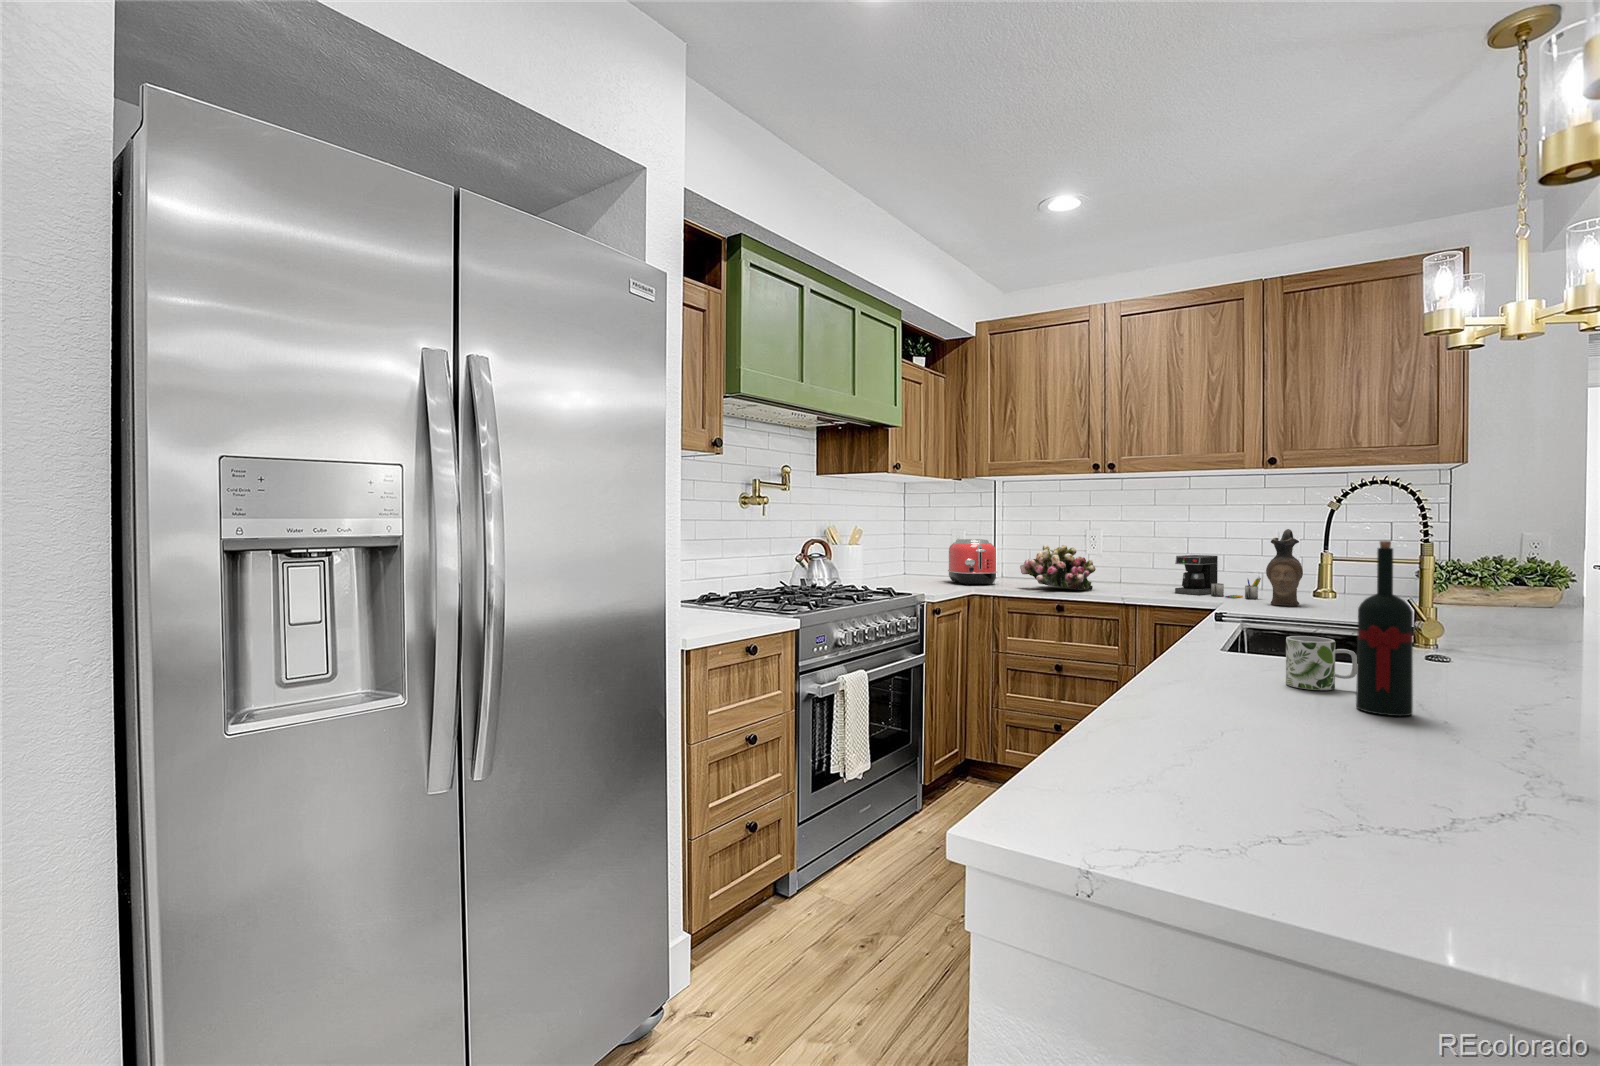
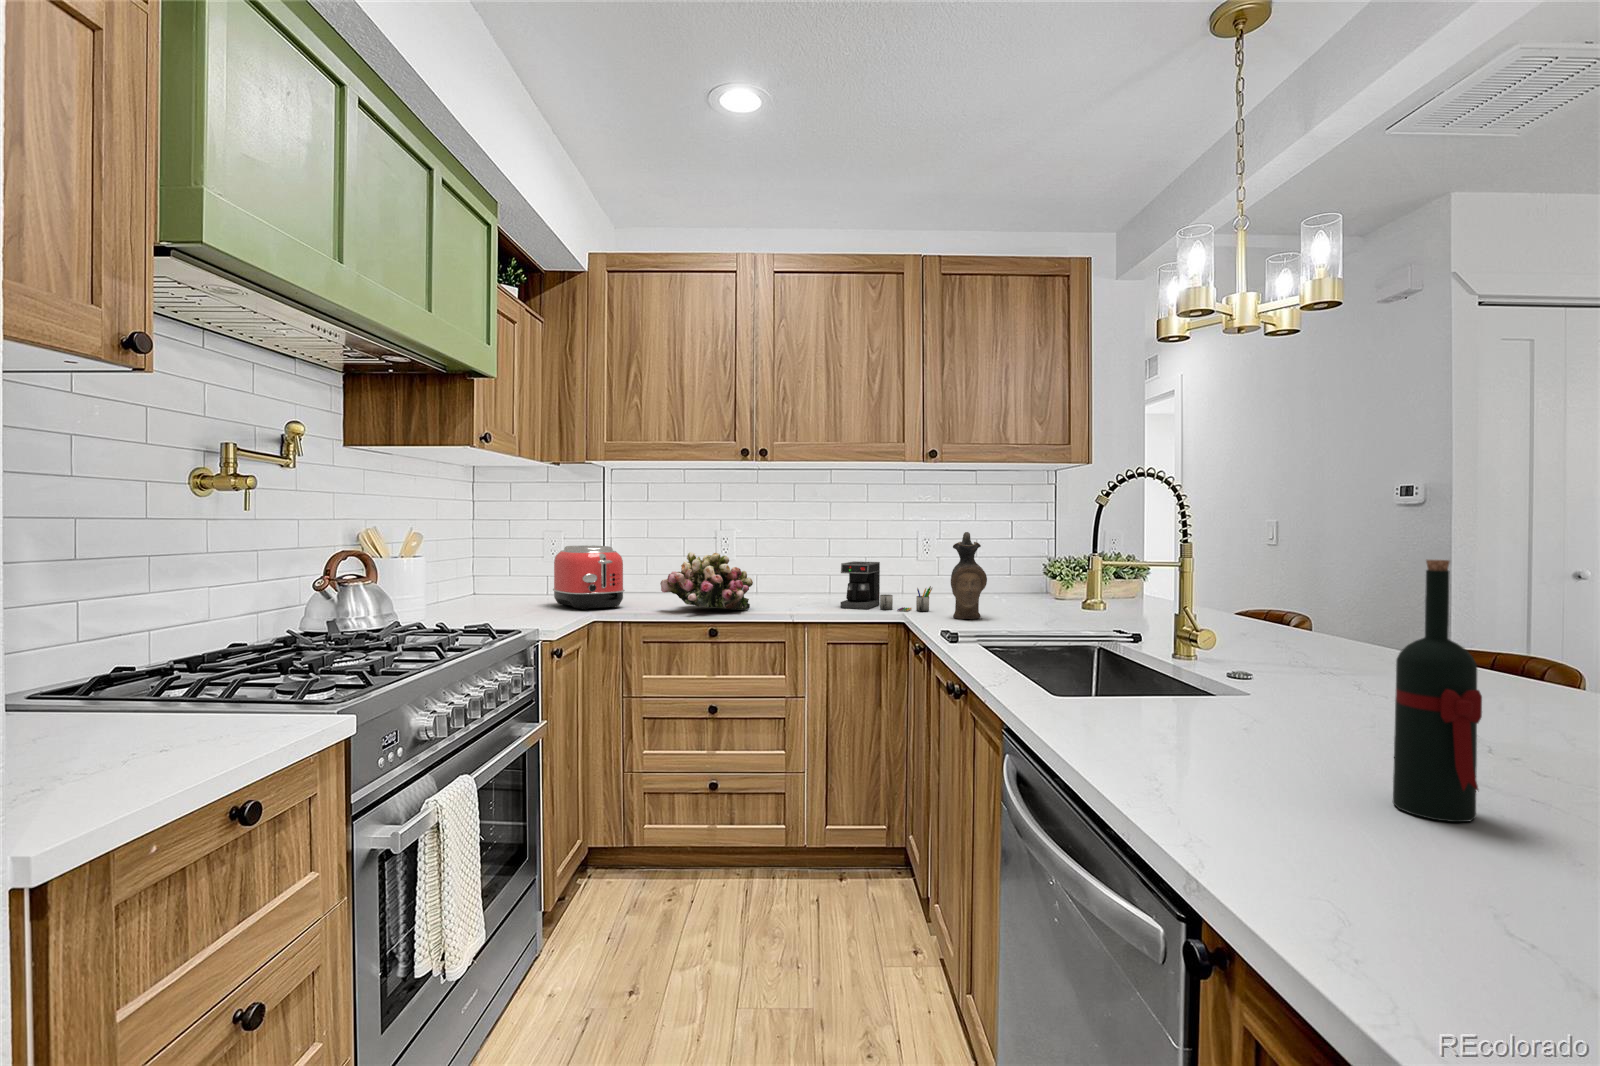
mug: present [1286,636,1357,690] -> none [1232,693,1320,776]

